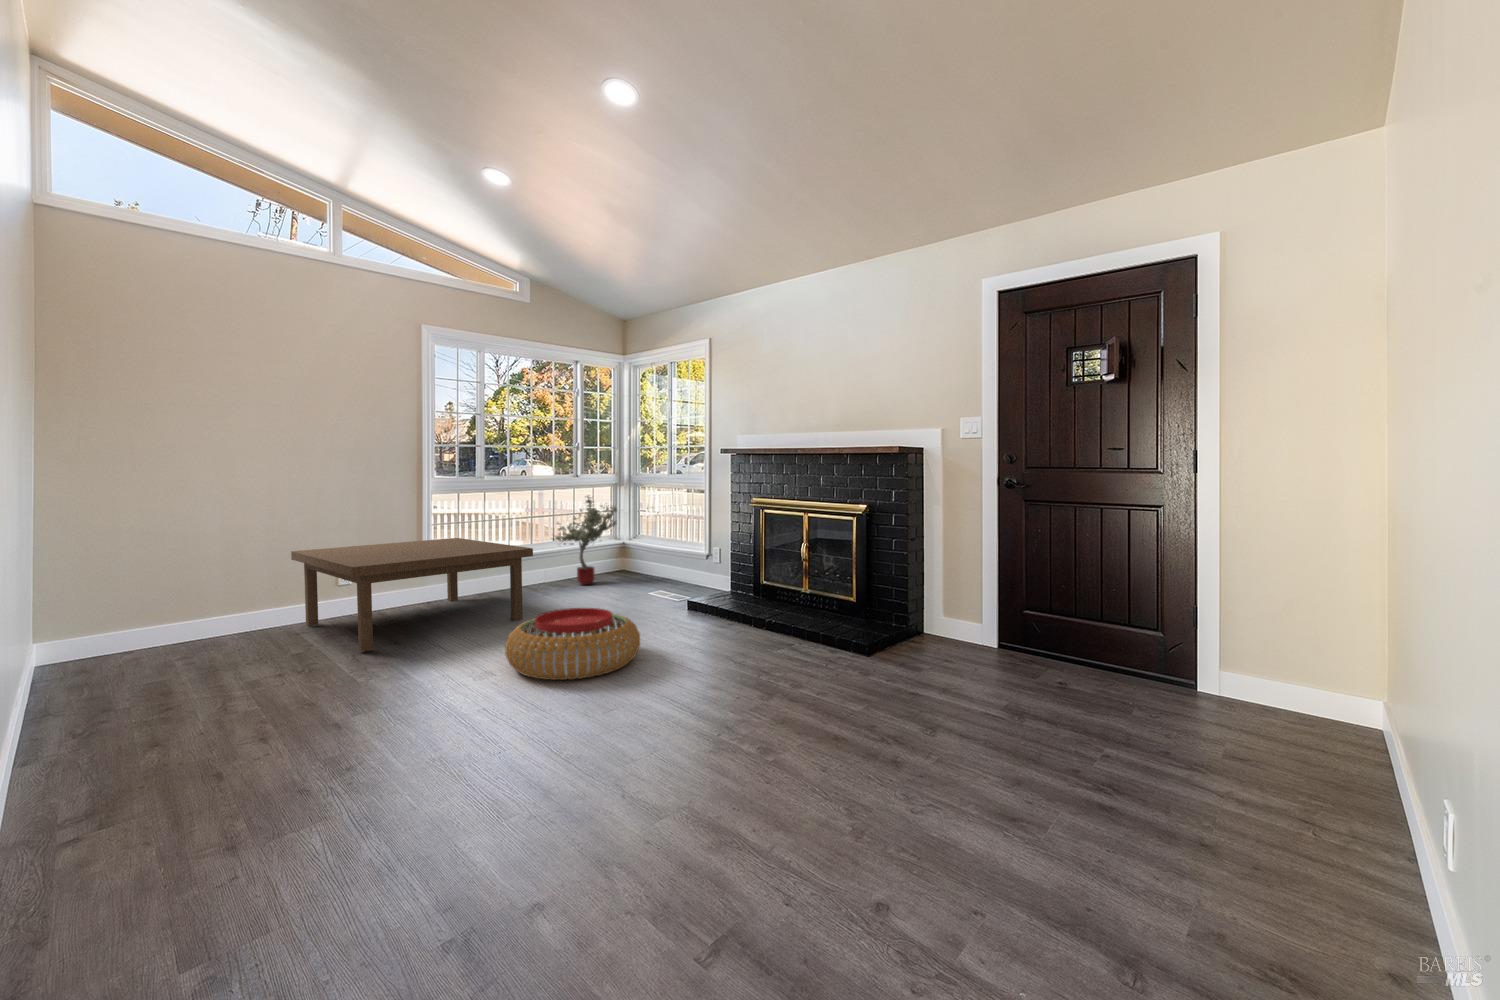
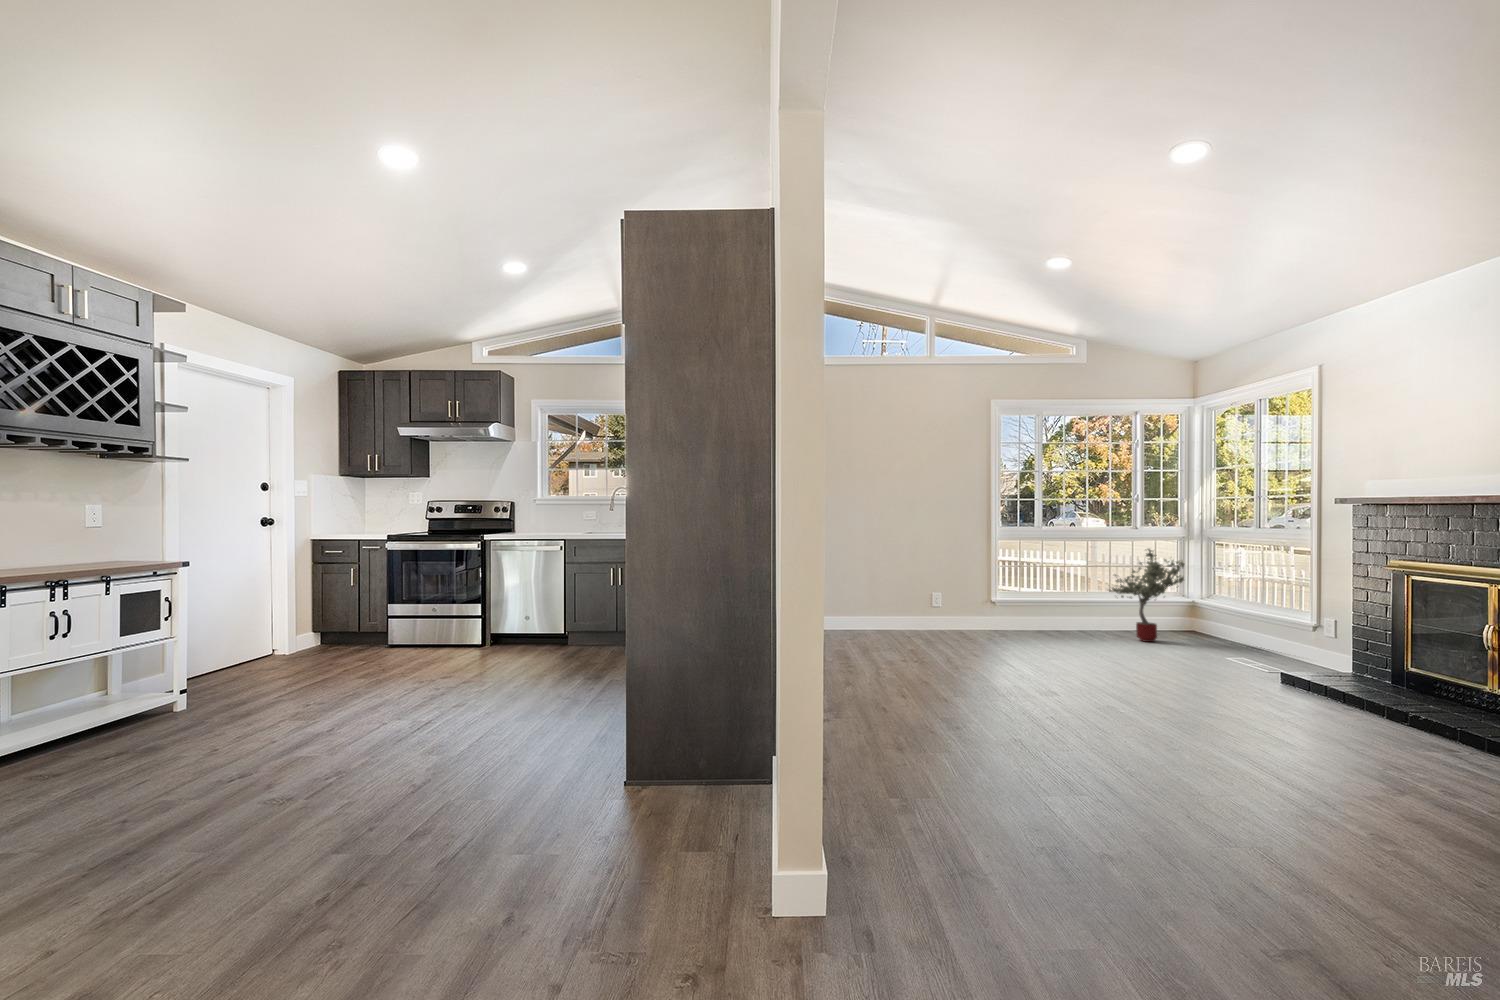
coffee table: present [291,538,533,652] -> none [898,582,1092,665]
pouf: present [505,608,640,680] -> none [1072,656,1219,726]

